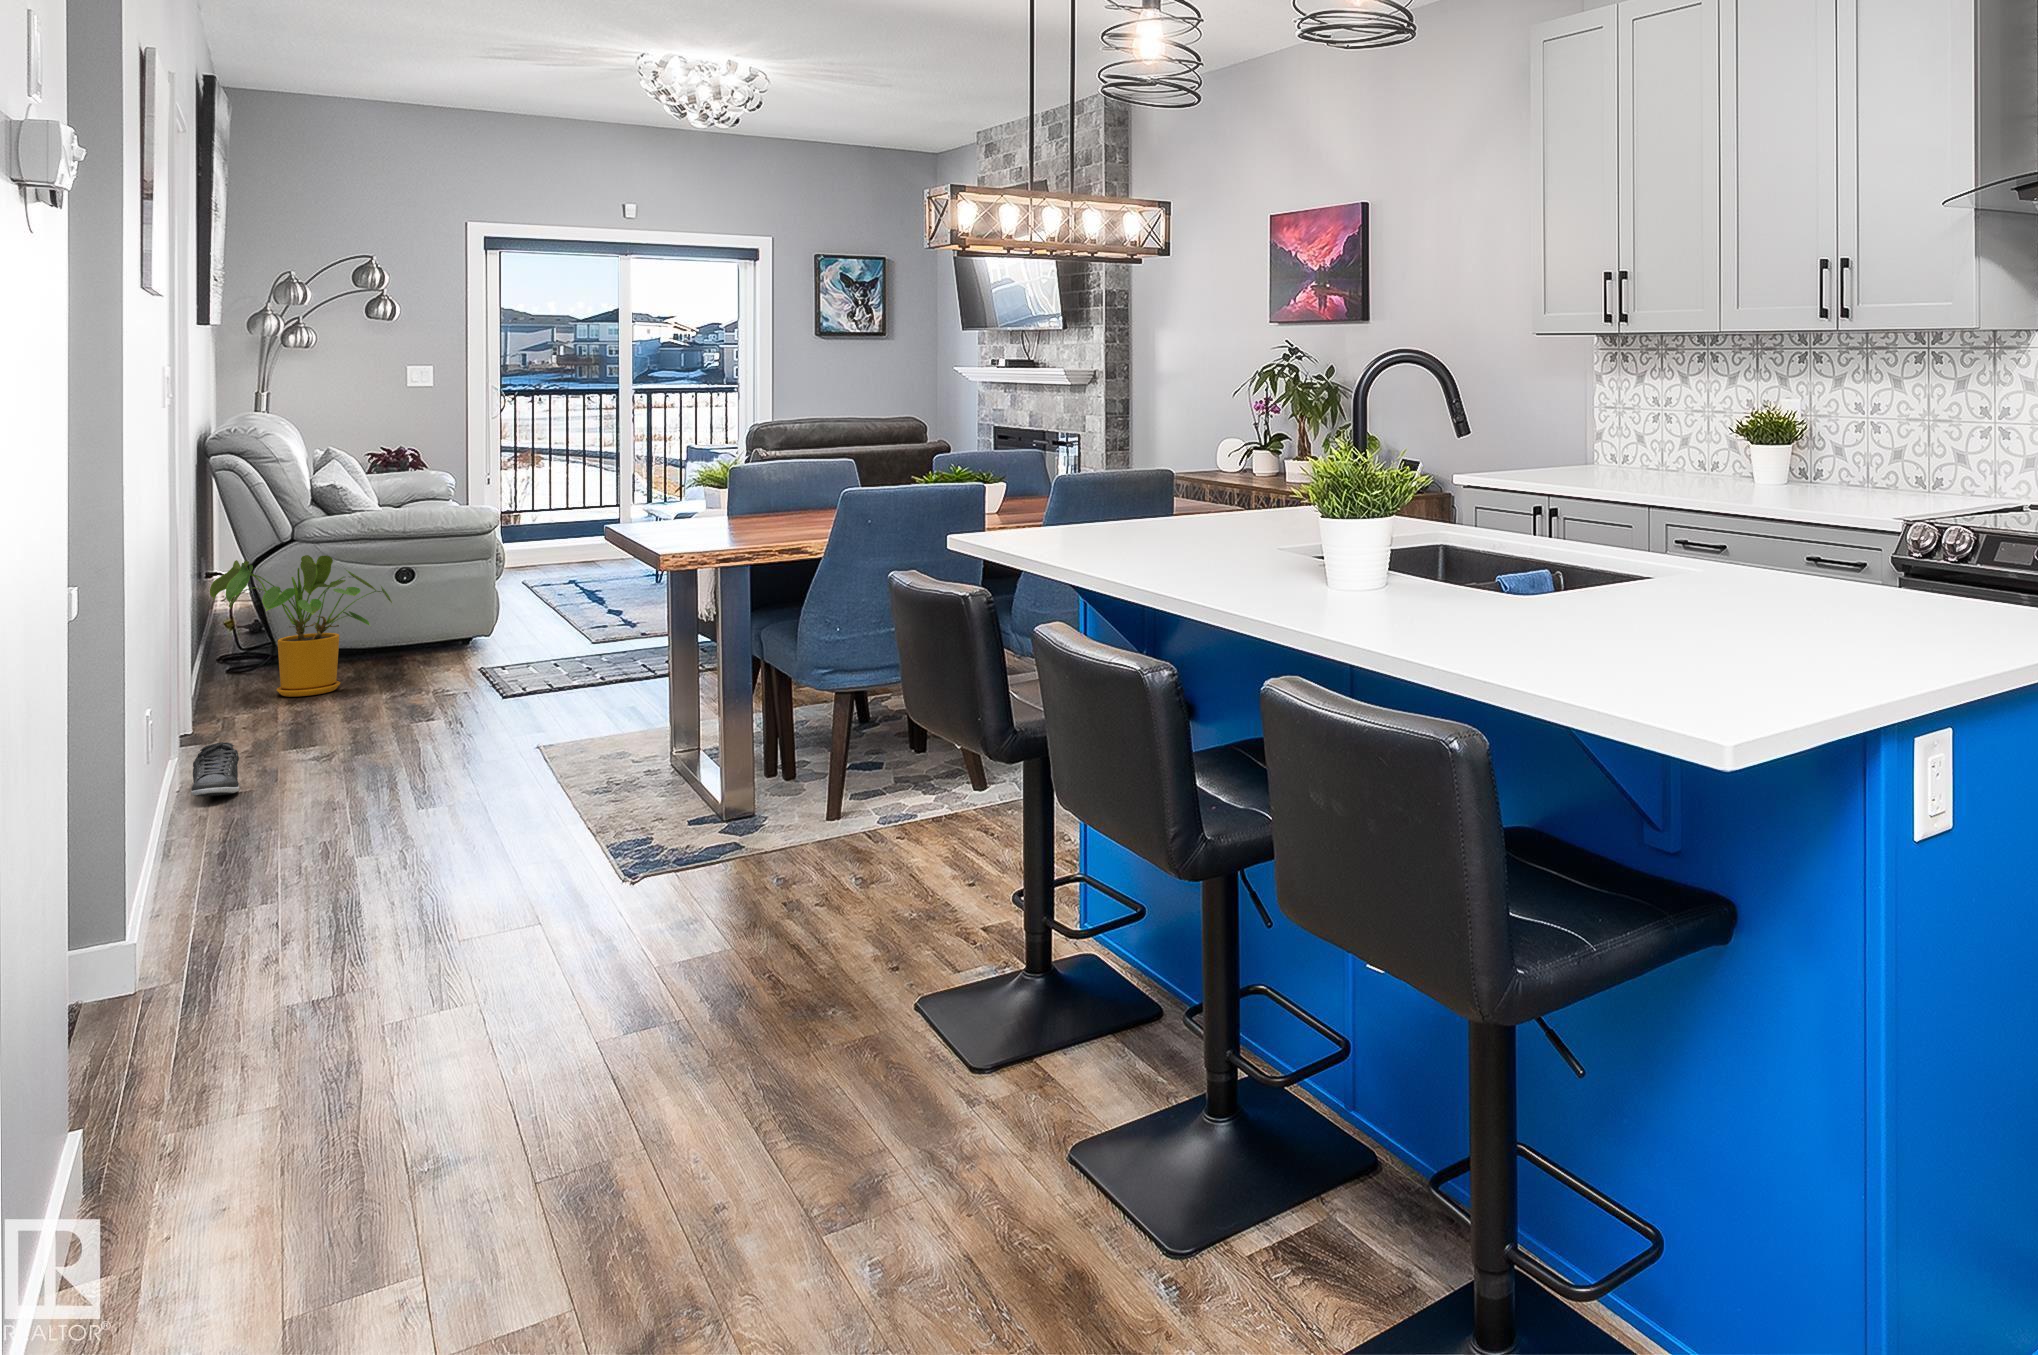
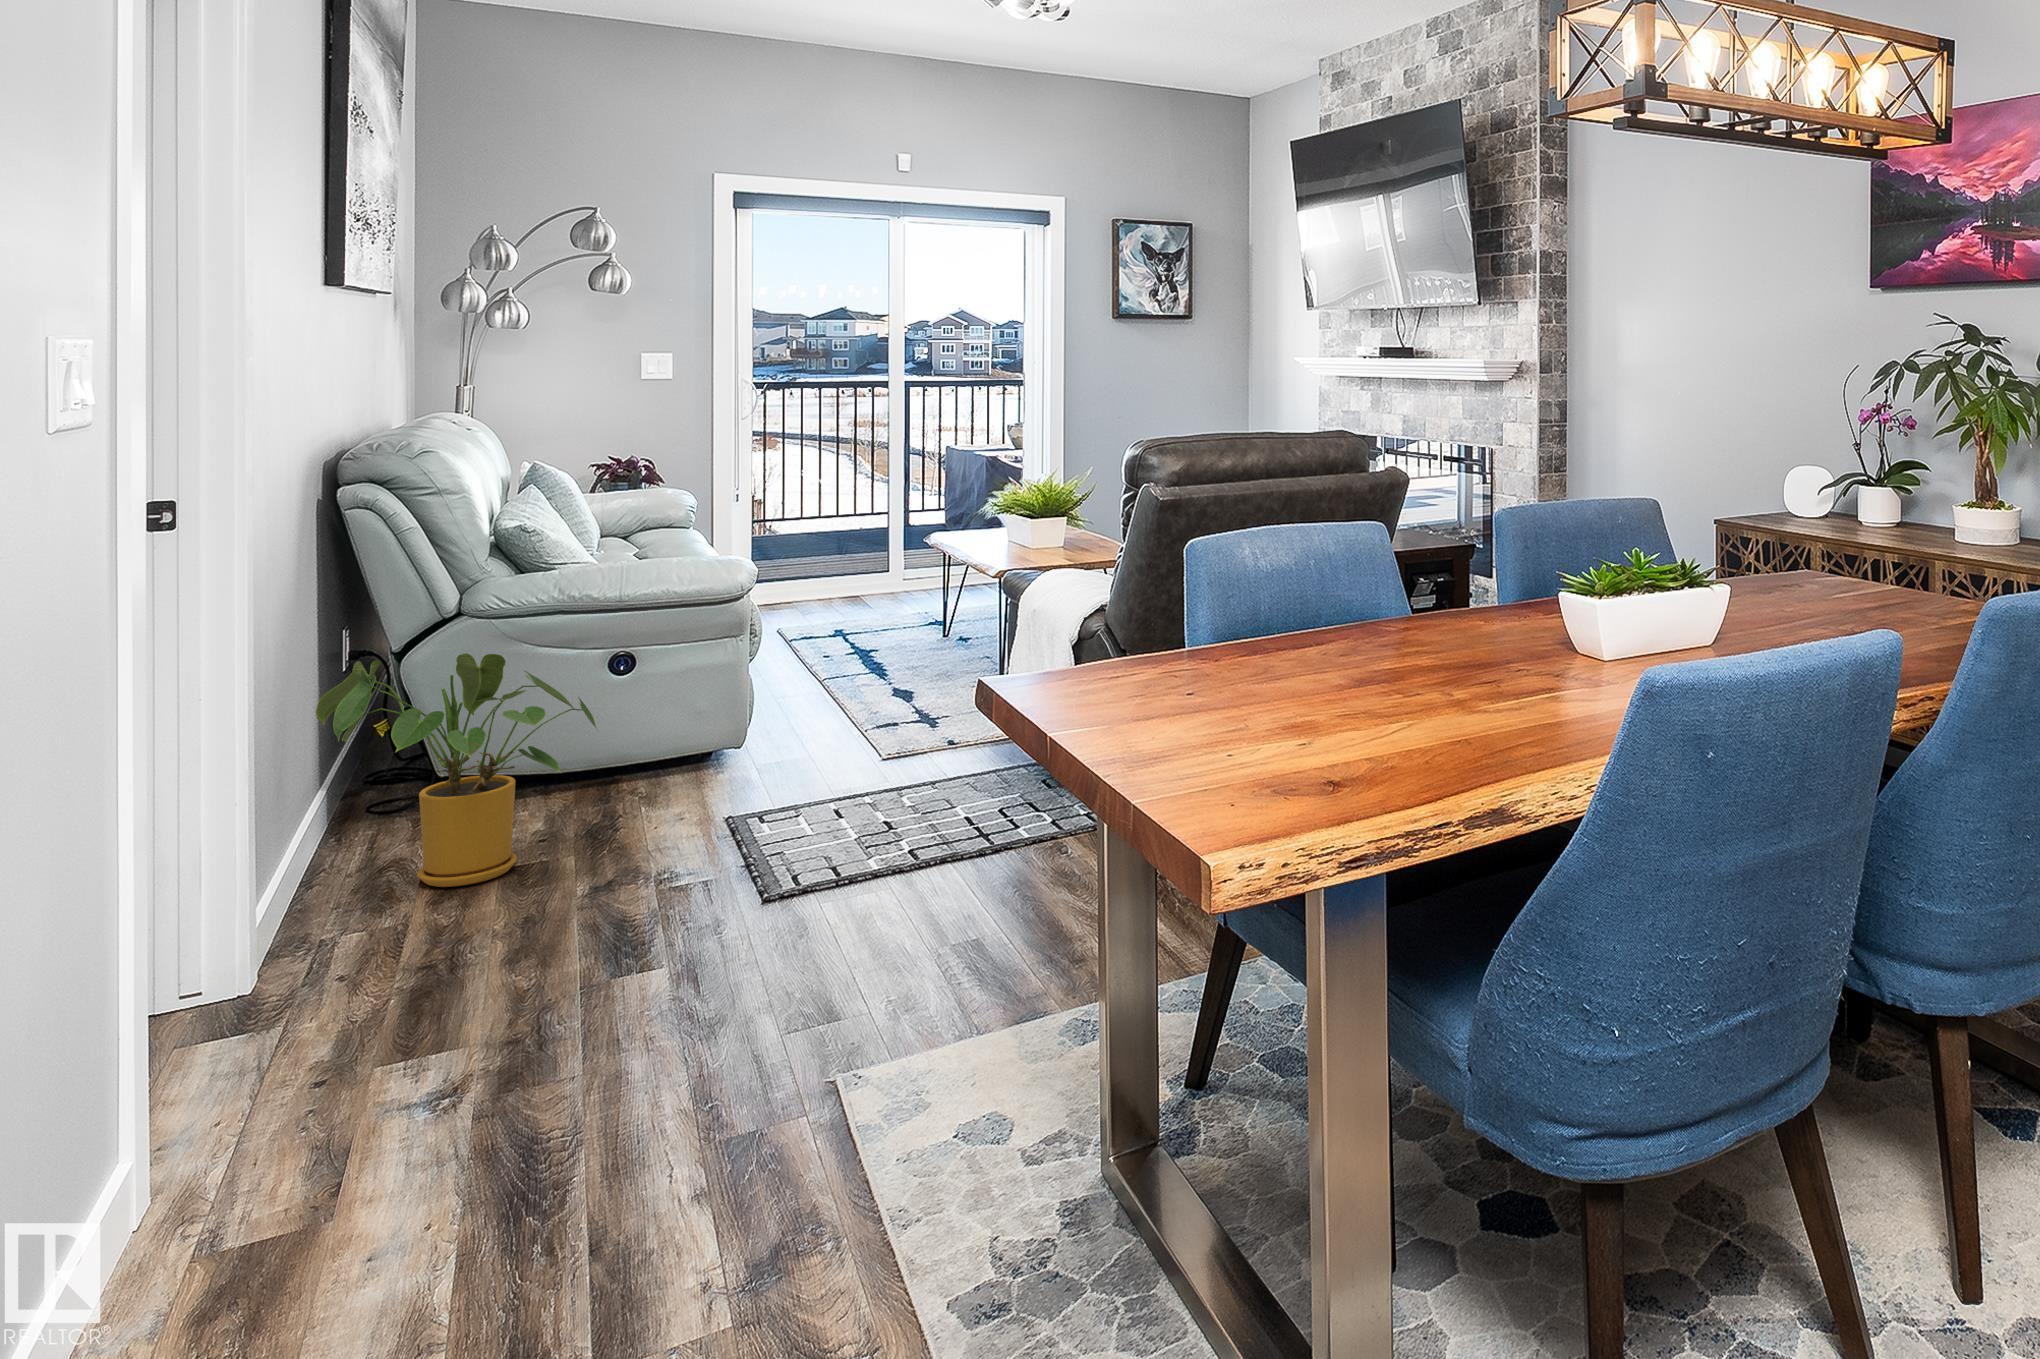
shoe: present [191,742,240,797] -> none [155,1112,270,1261]

